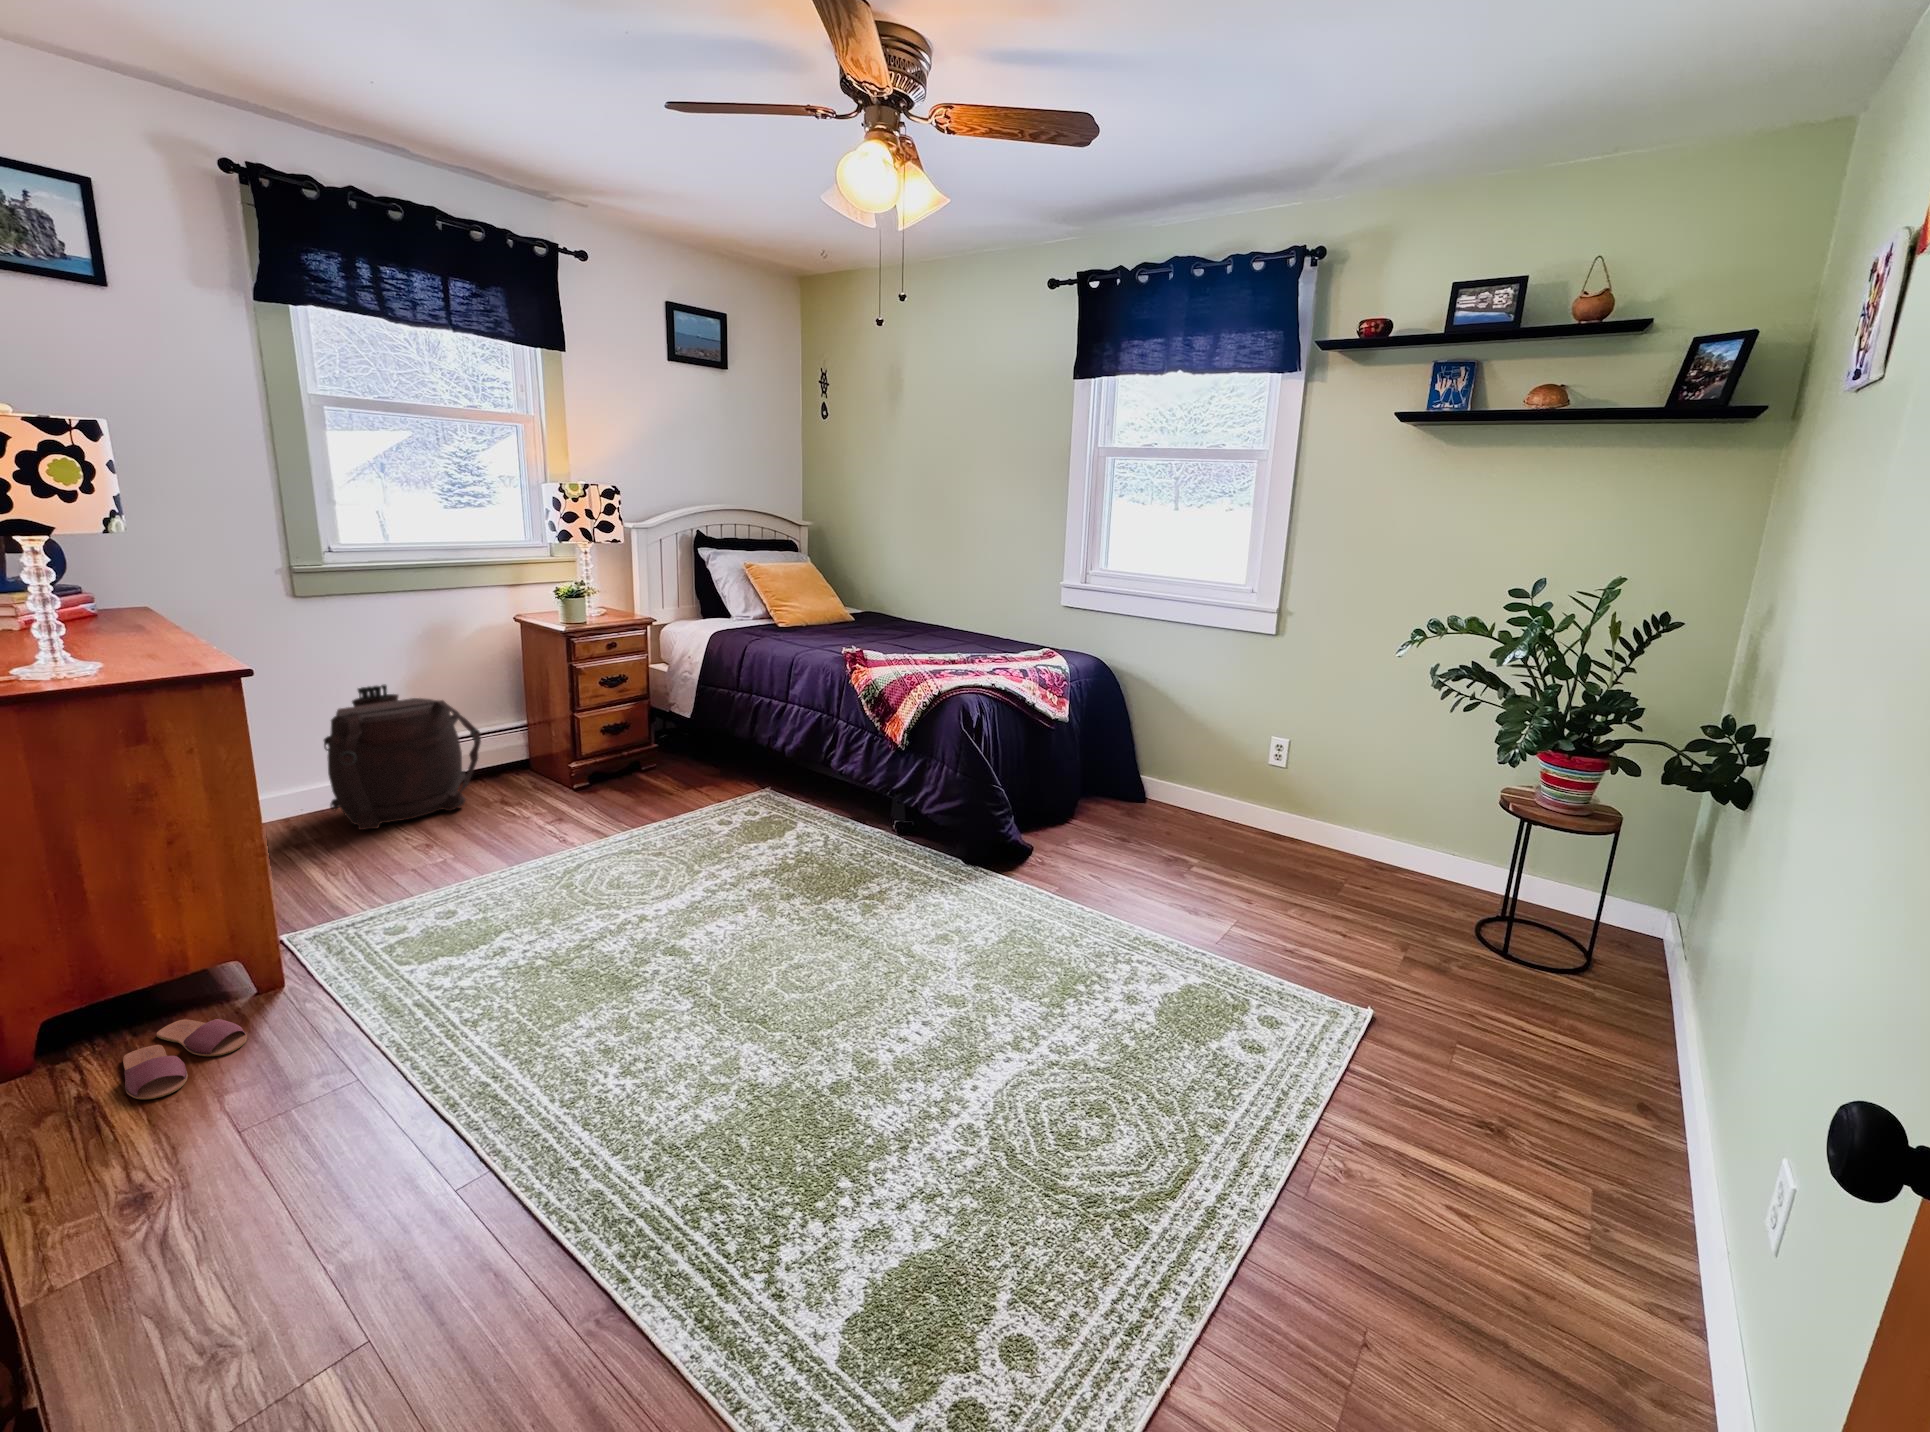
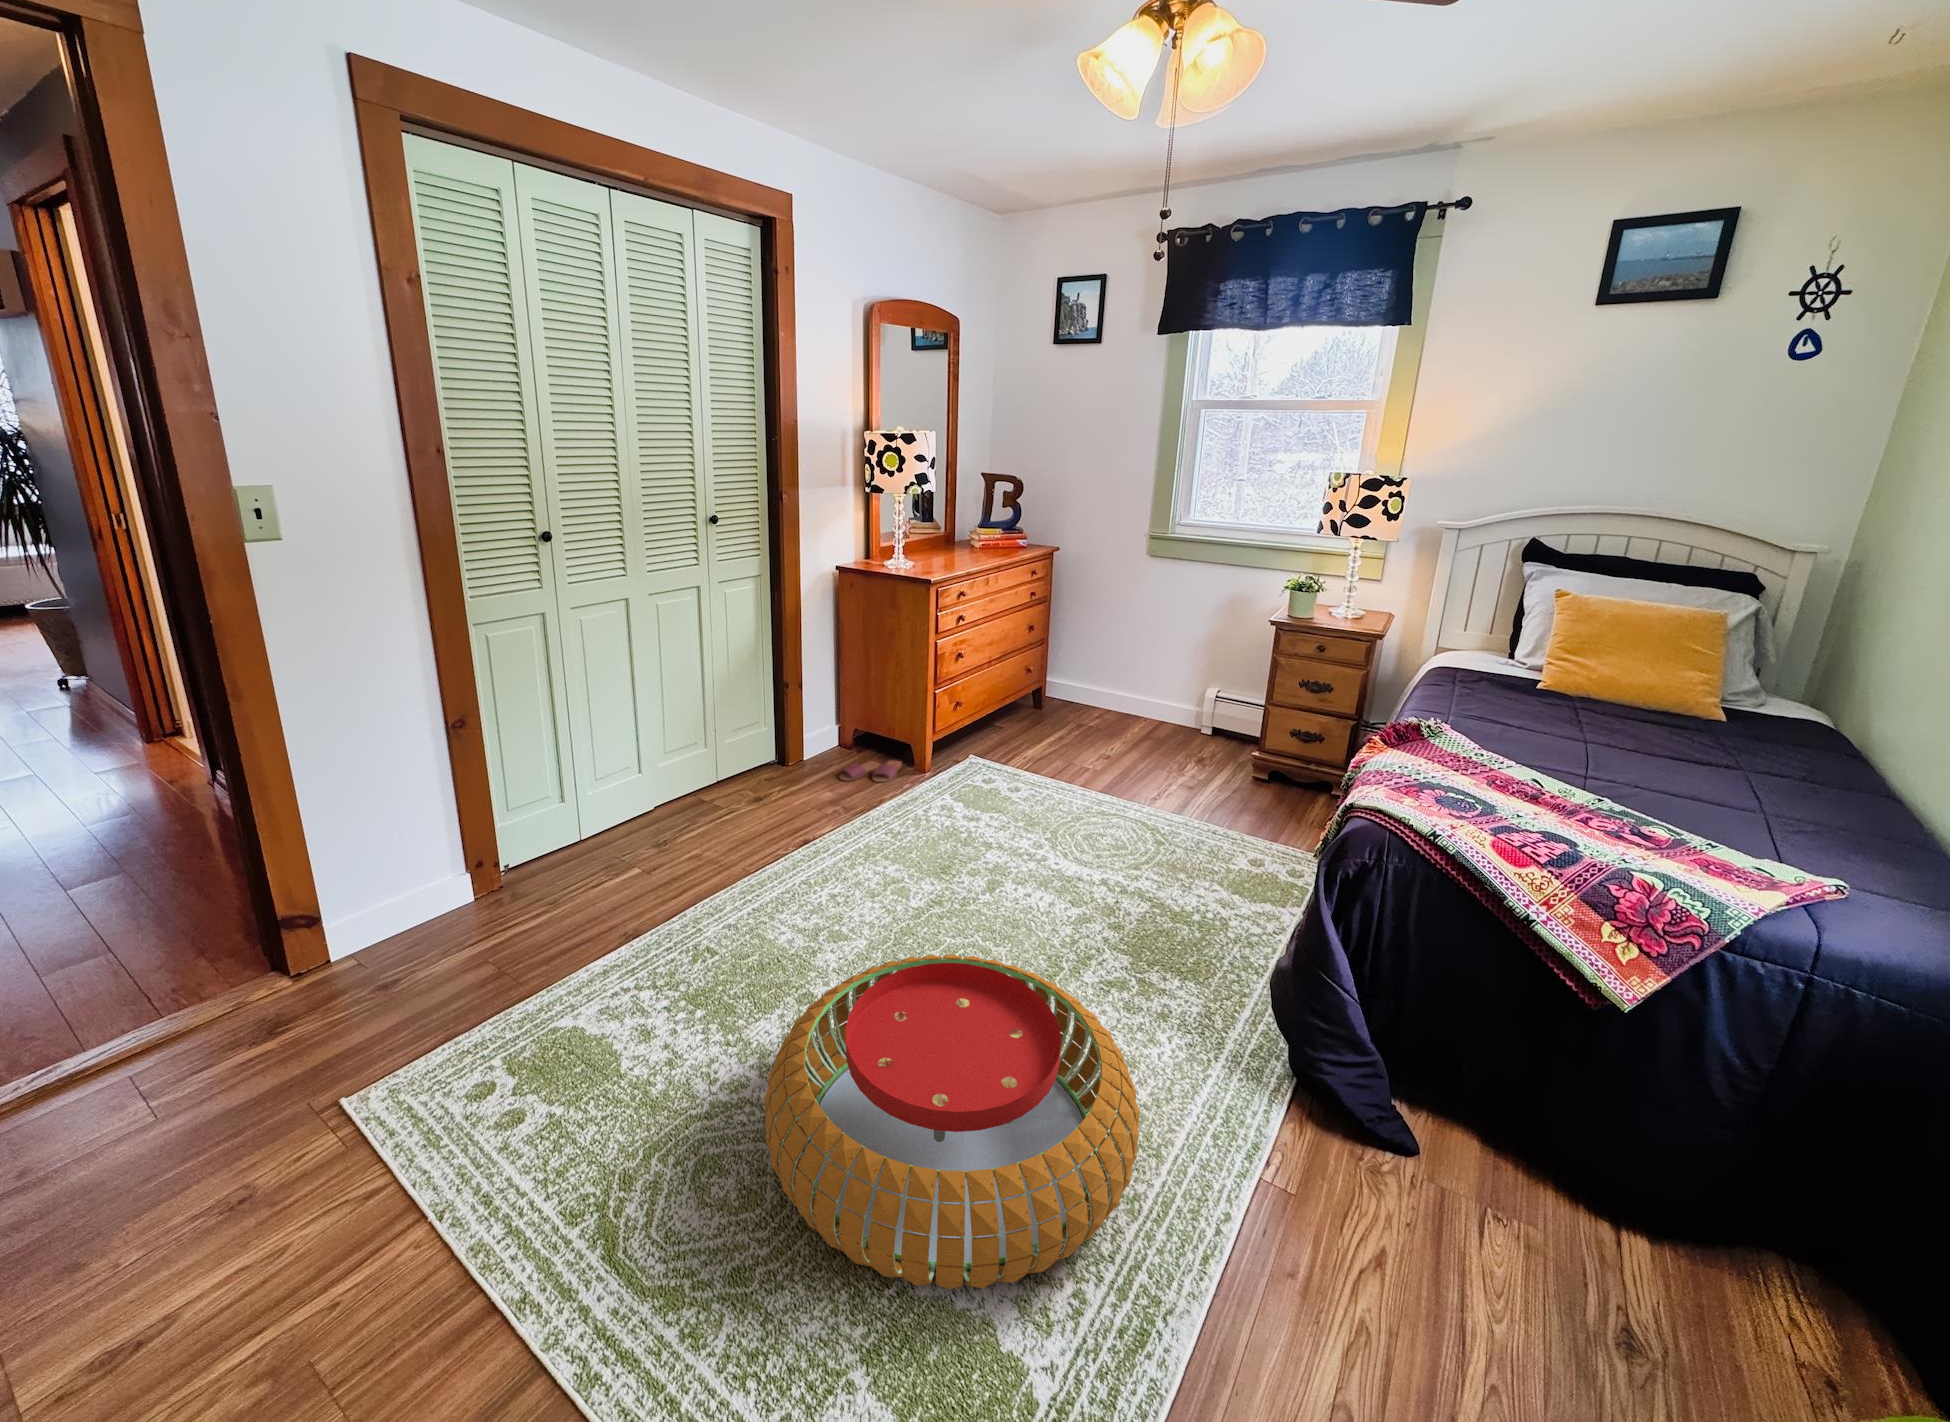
backpack: present [324,684,481,830] -> none [1119,635,1228,752]
pouf: none [886,875,1173,1085] -> present [765,954,1140,1290]

